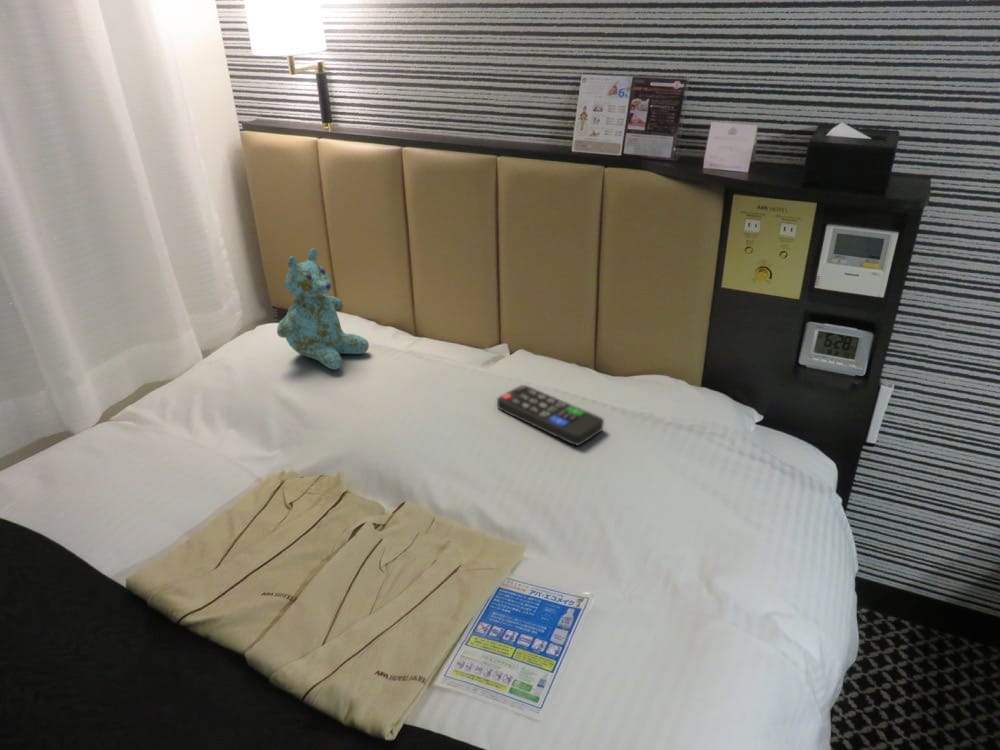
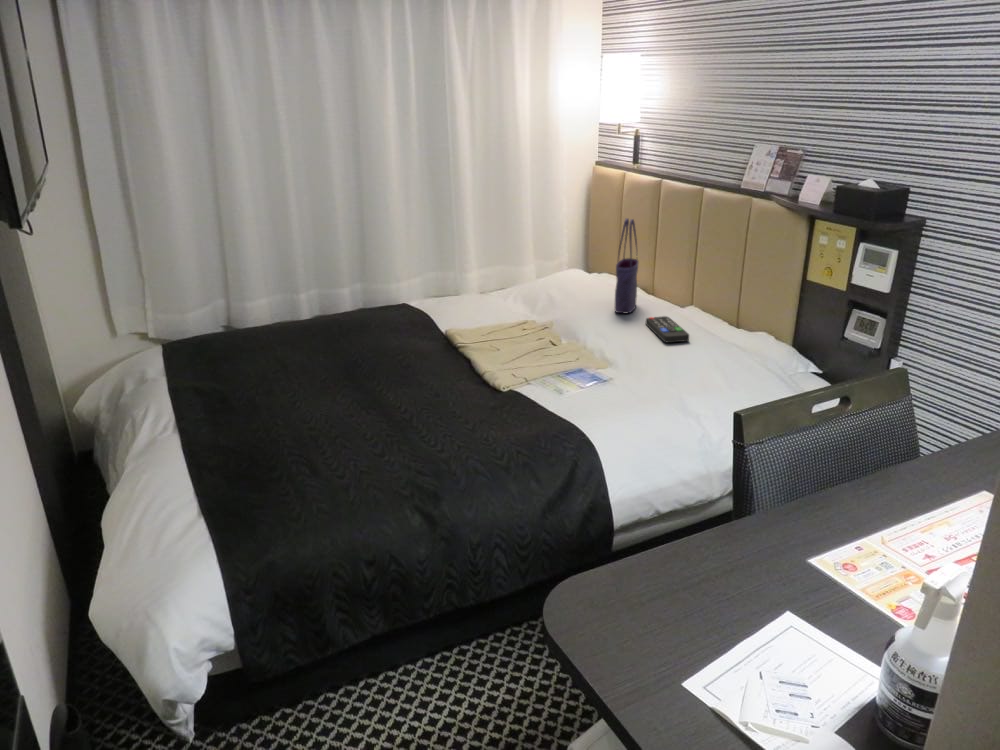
tote bag: none [408,227,453,396] -> present [615,219,638,313]
stuffed bear: present [277,248,369,369] -> none [559,229,608,295]

